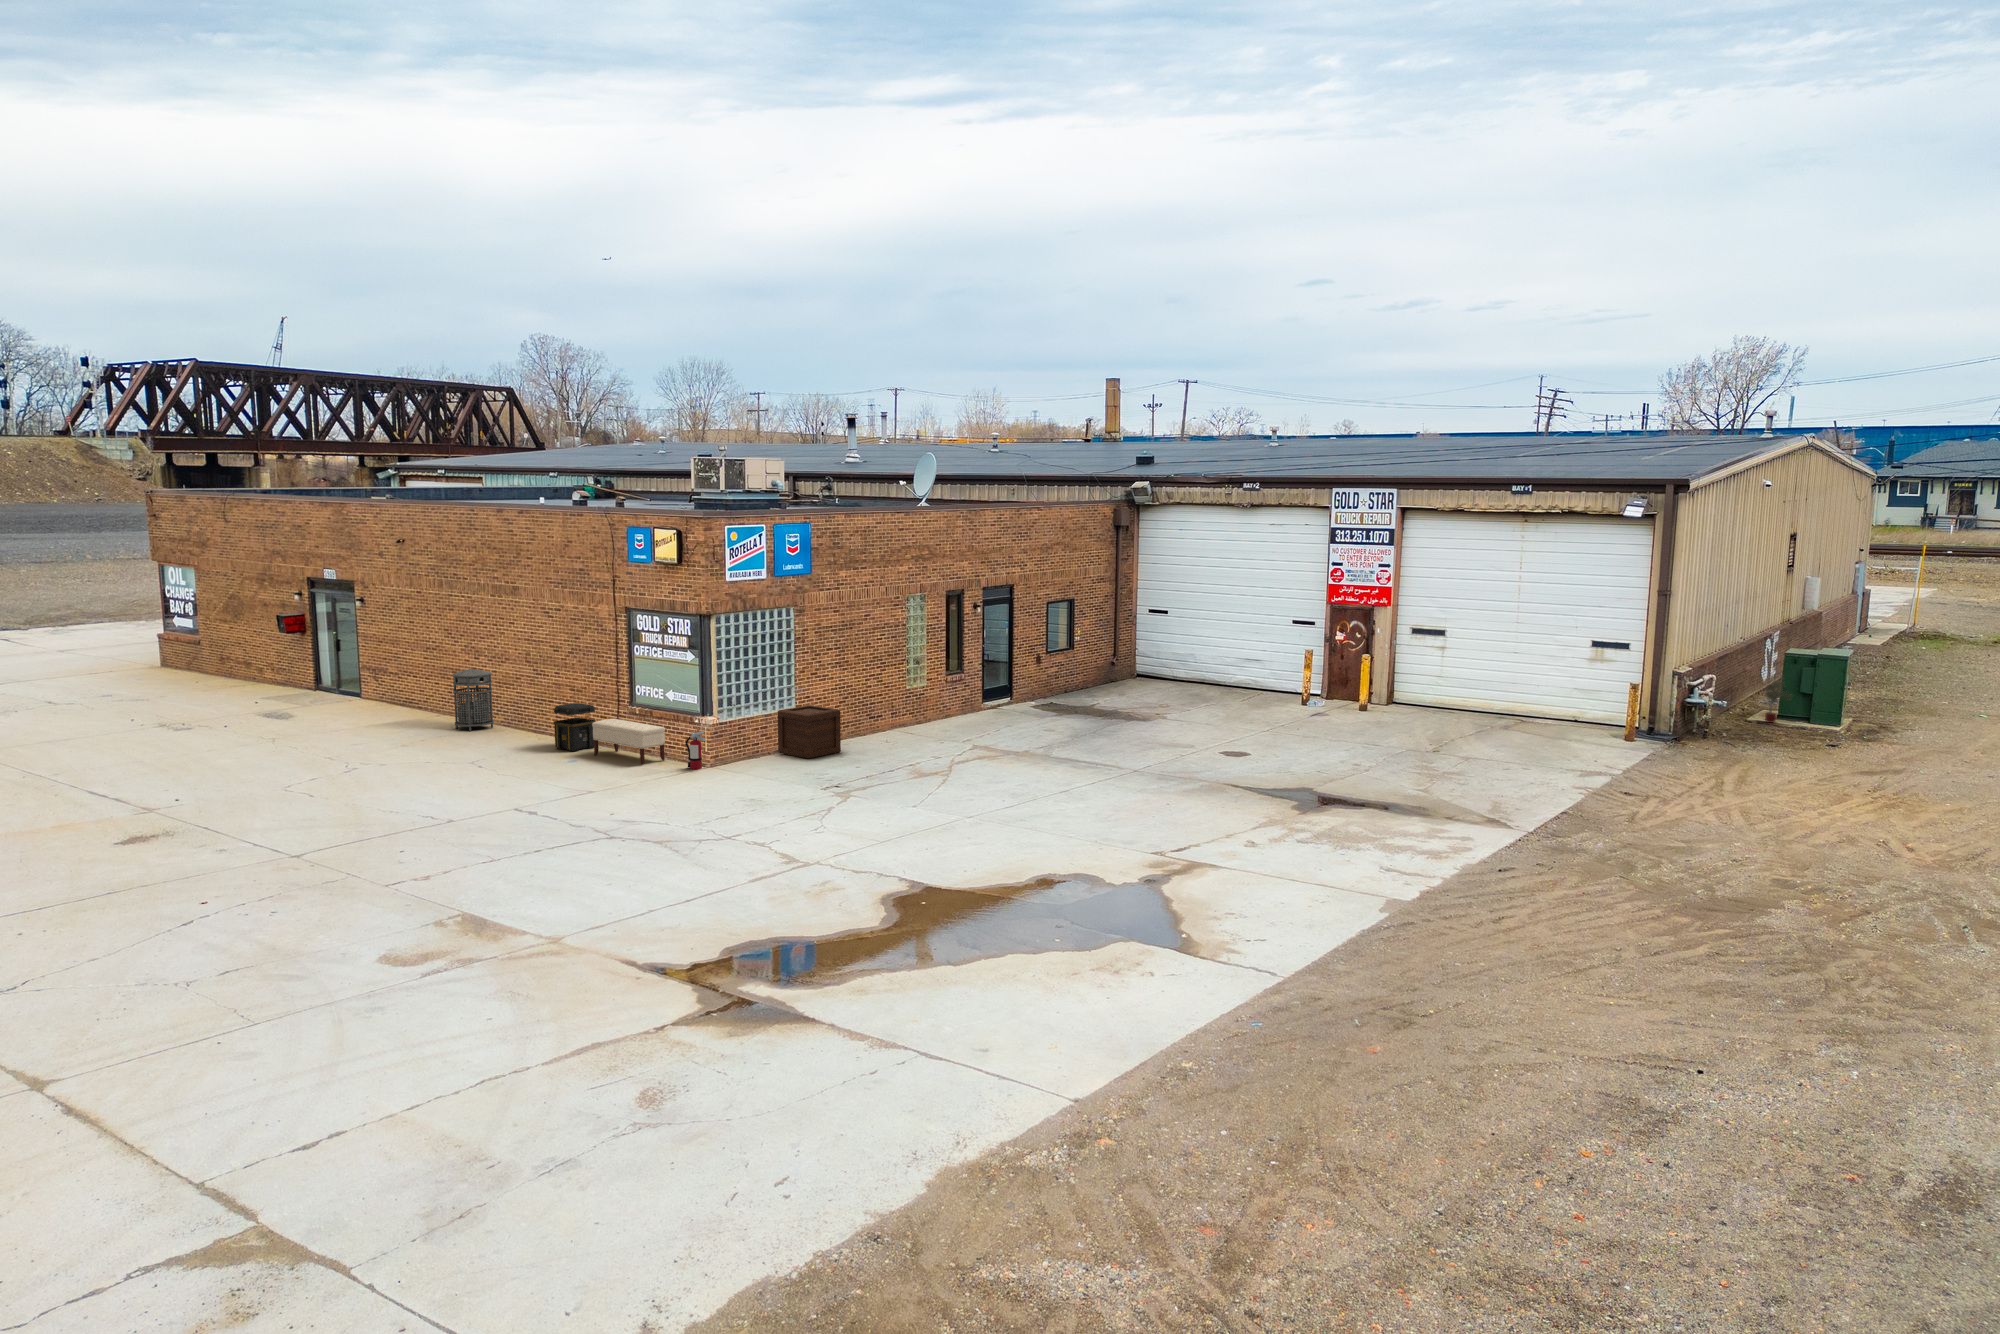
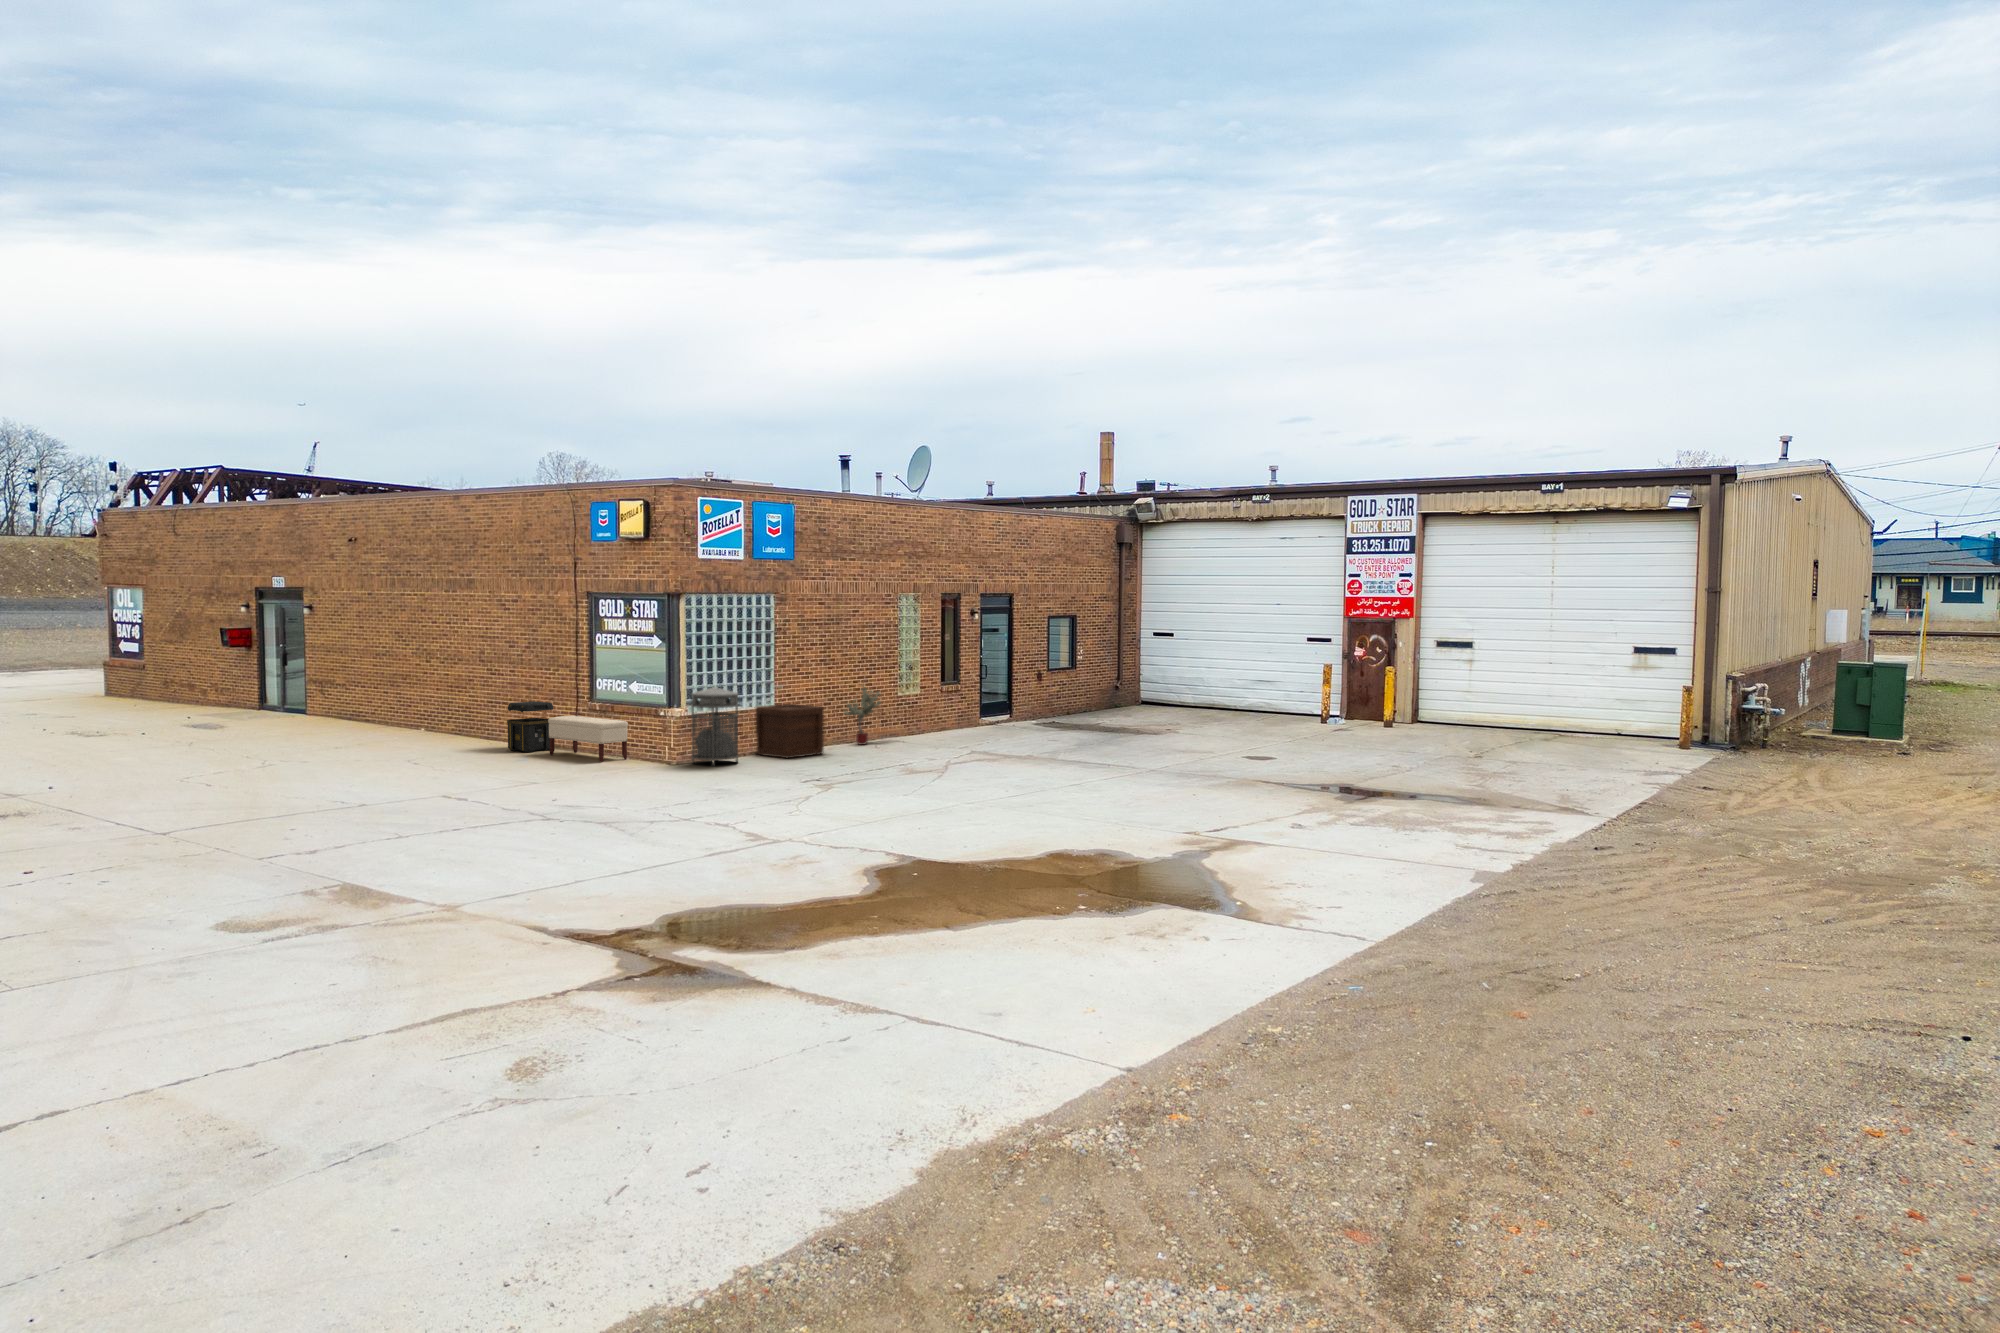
trash can: present [453,668,494,731] -> present [691,687,738,765]
potted tree: present [1765,673,1791,723] -> present [844,686,880,745]
fire extinguisher: present [686,731,705,769] -> none [650,722,672,766]

